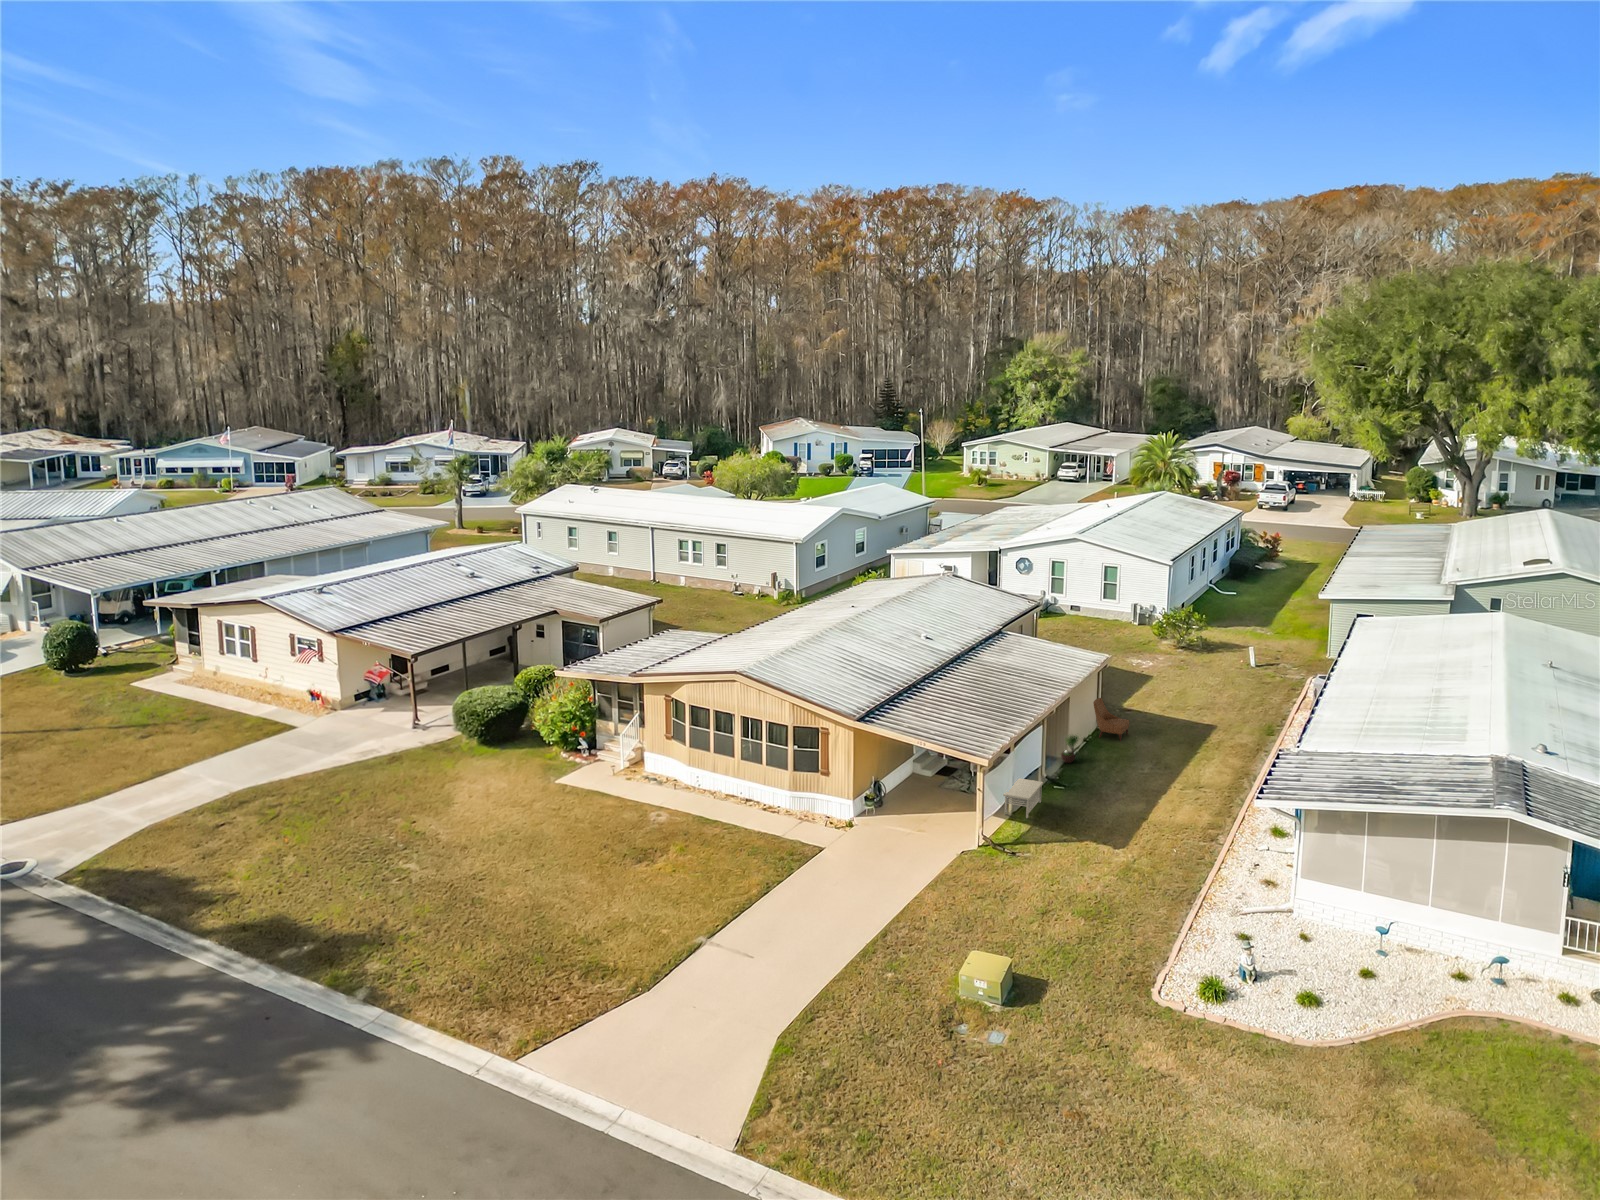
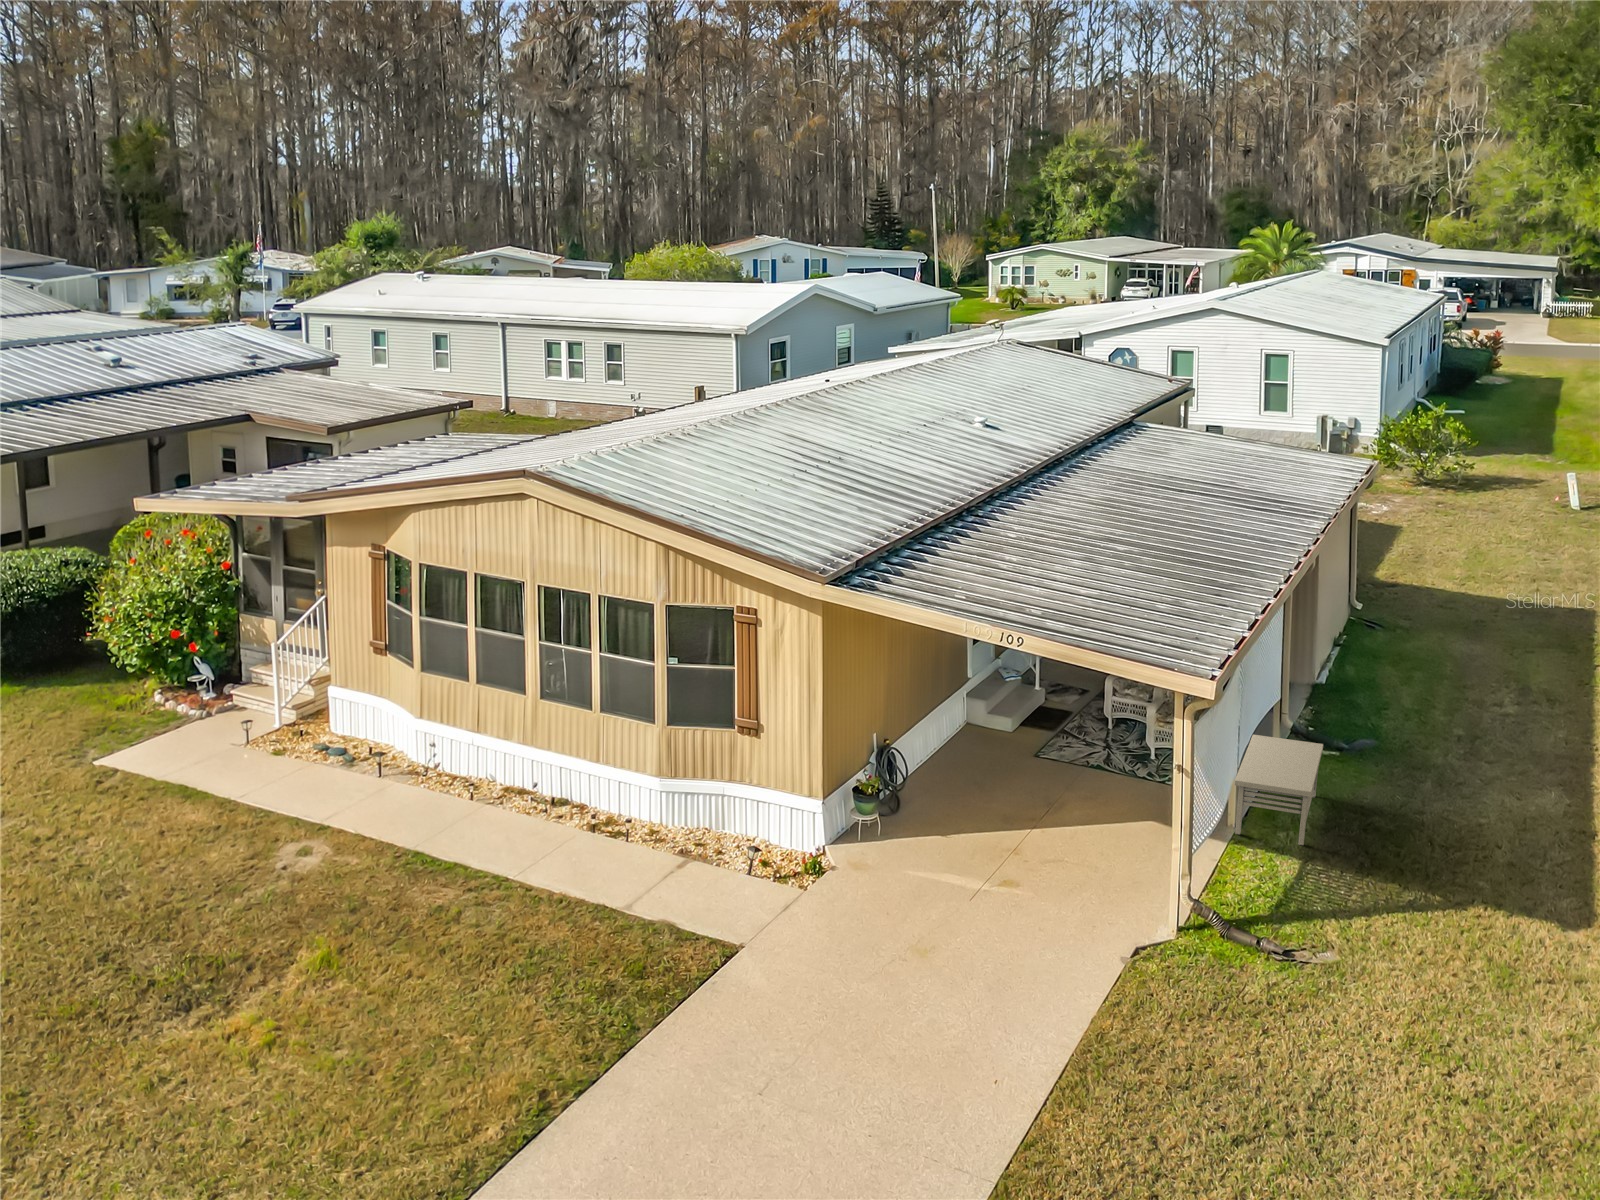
chair: present [1093,698,1129,741] -> none [1355,552,1431,645]
potted tree: present [1061,736,1078,763] -> none [1313,623,1363,694]

